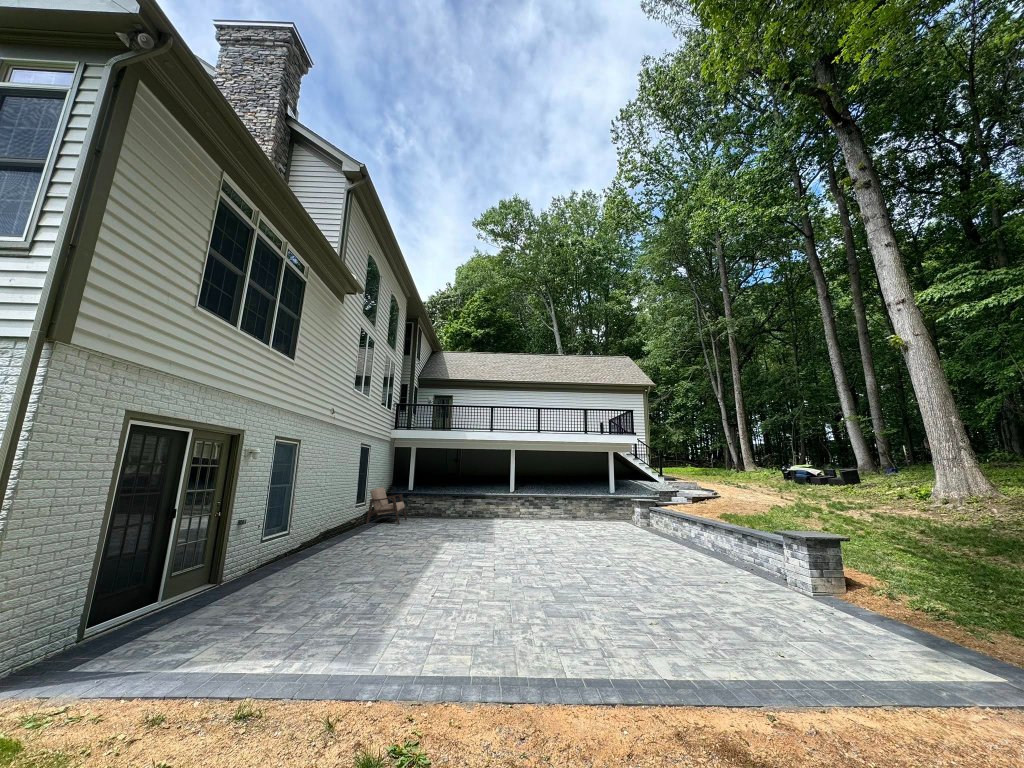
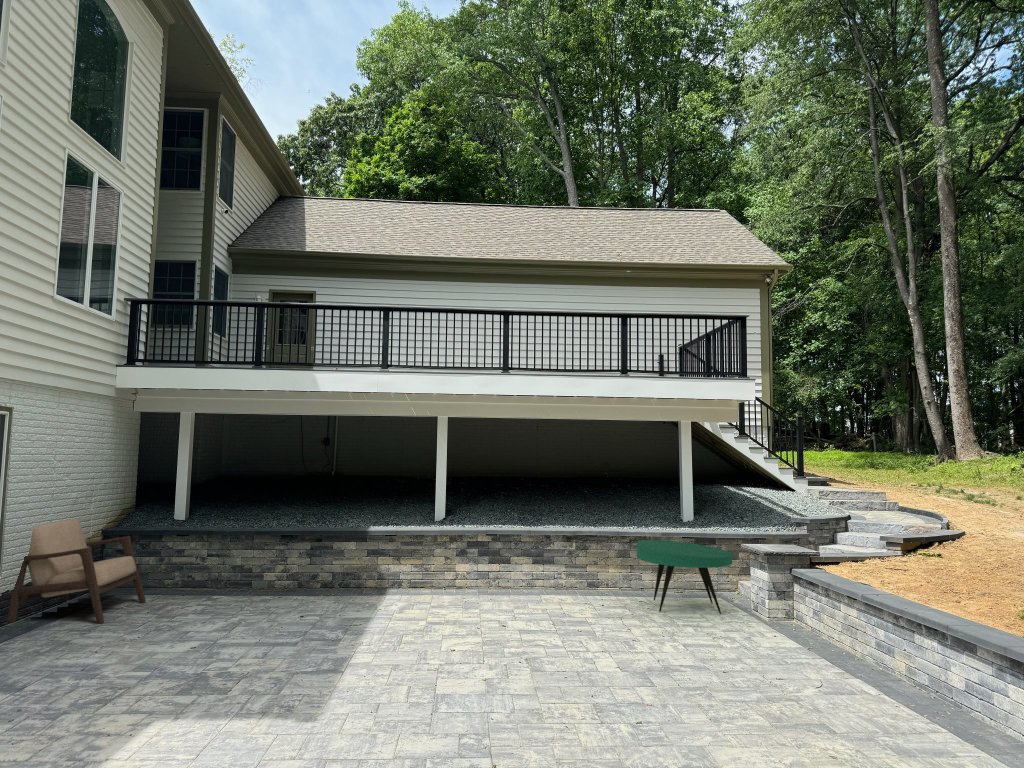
coffee table: none [591,499,628,527] -> present [637,540,732,614]

